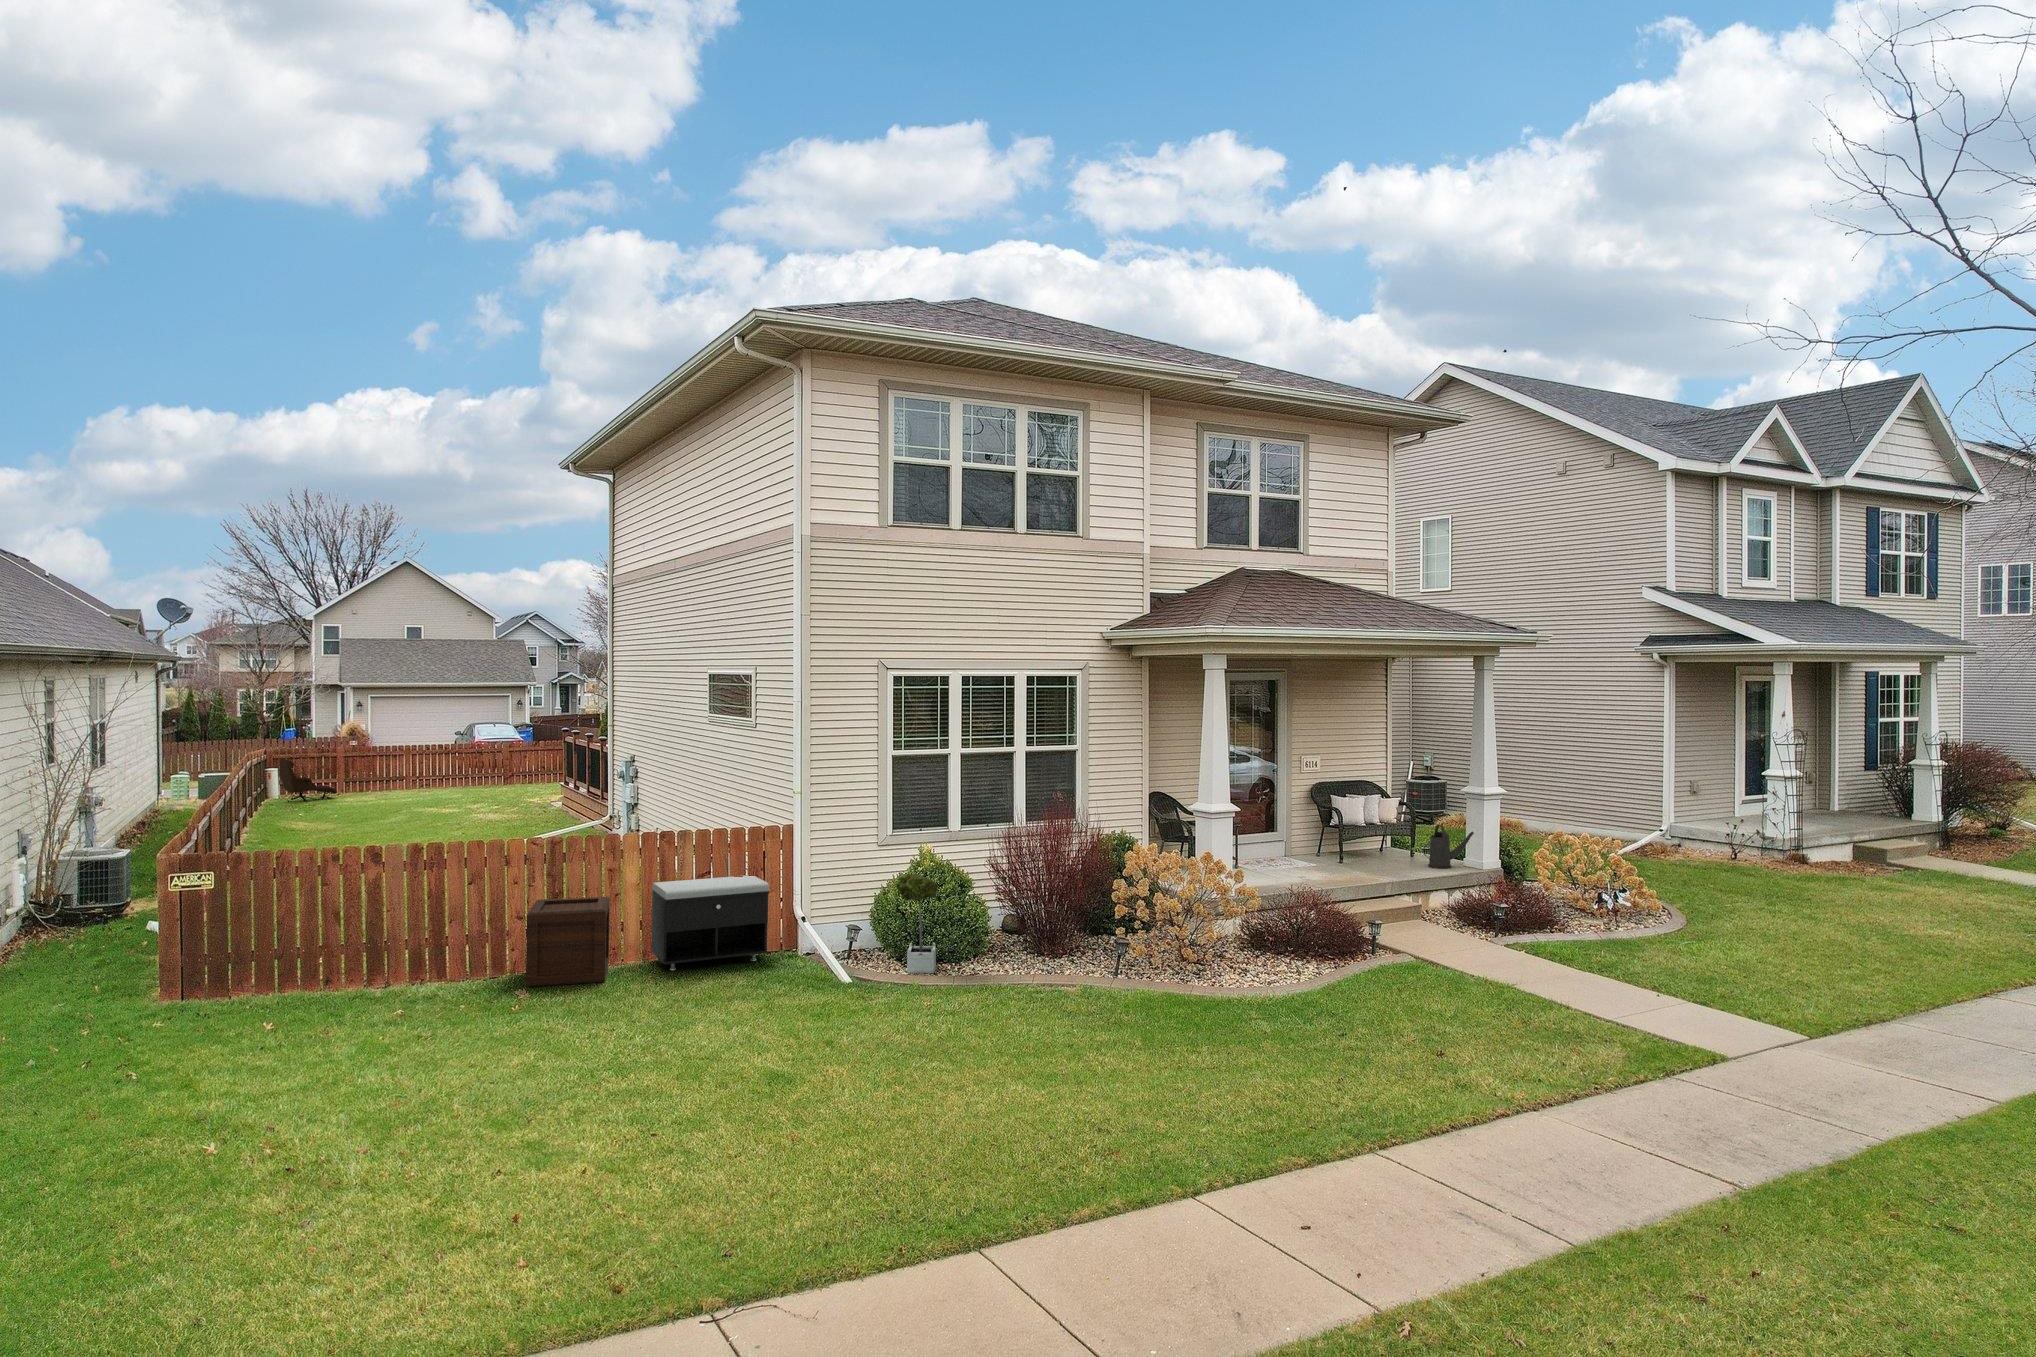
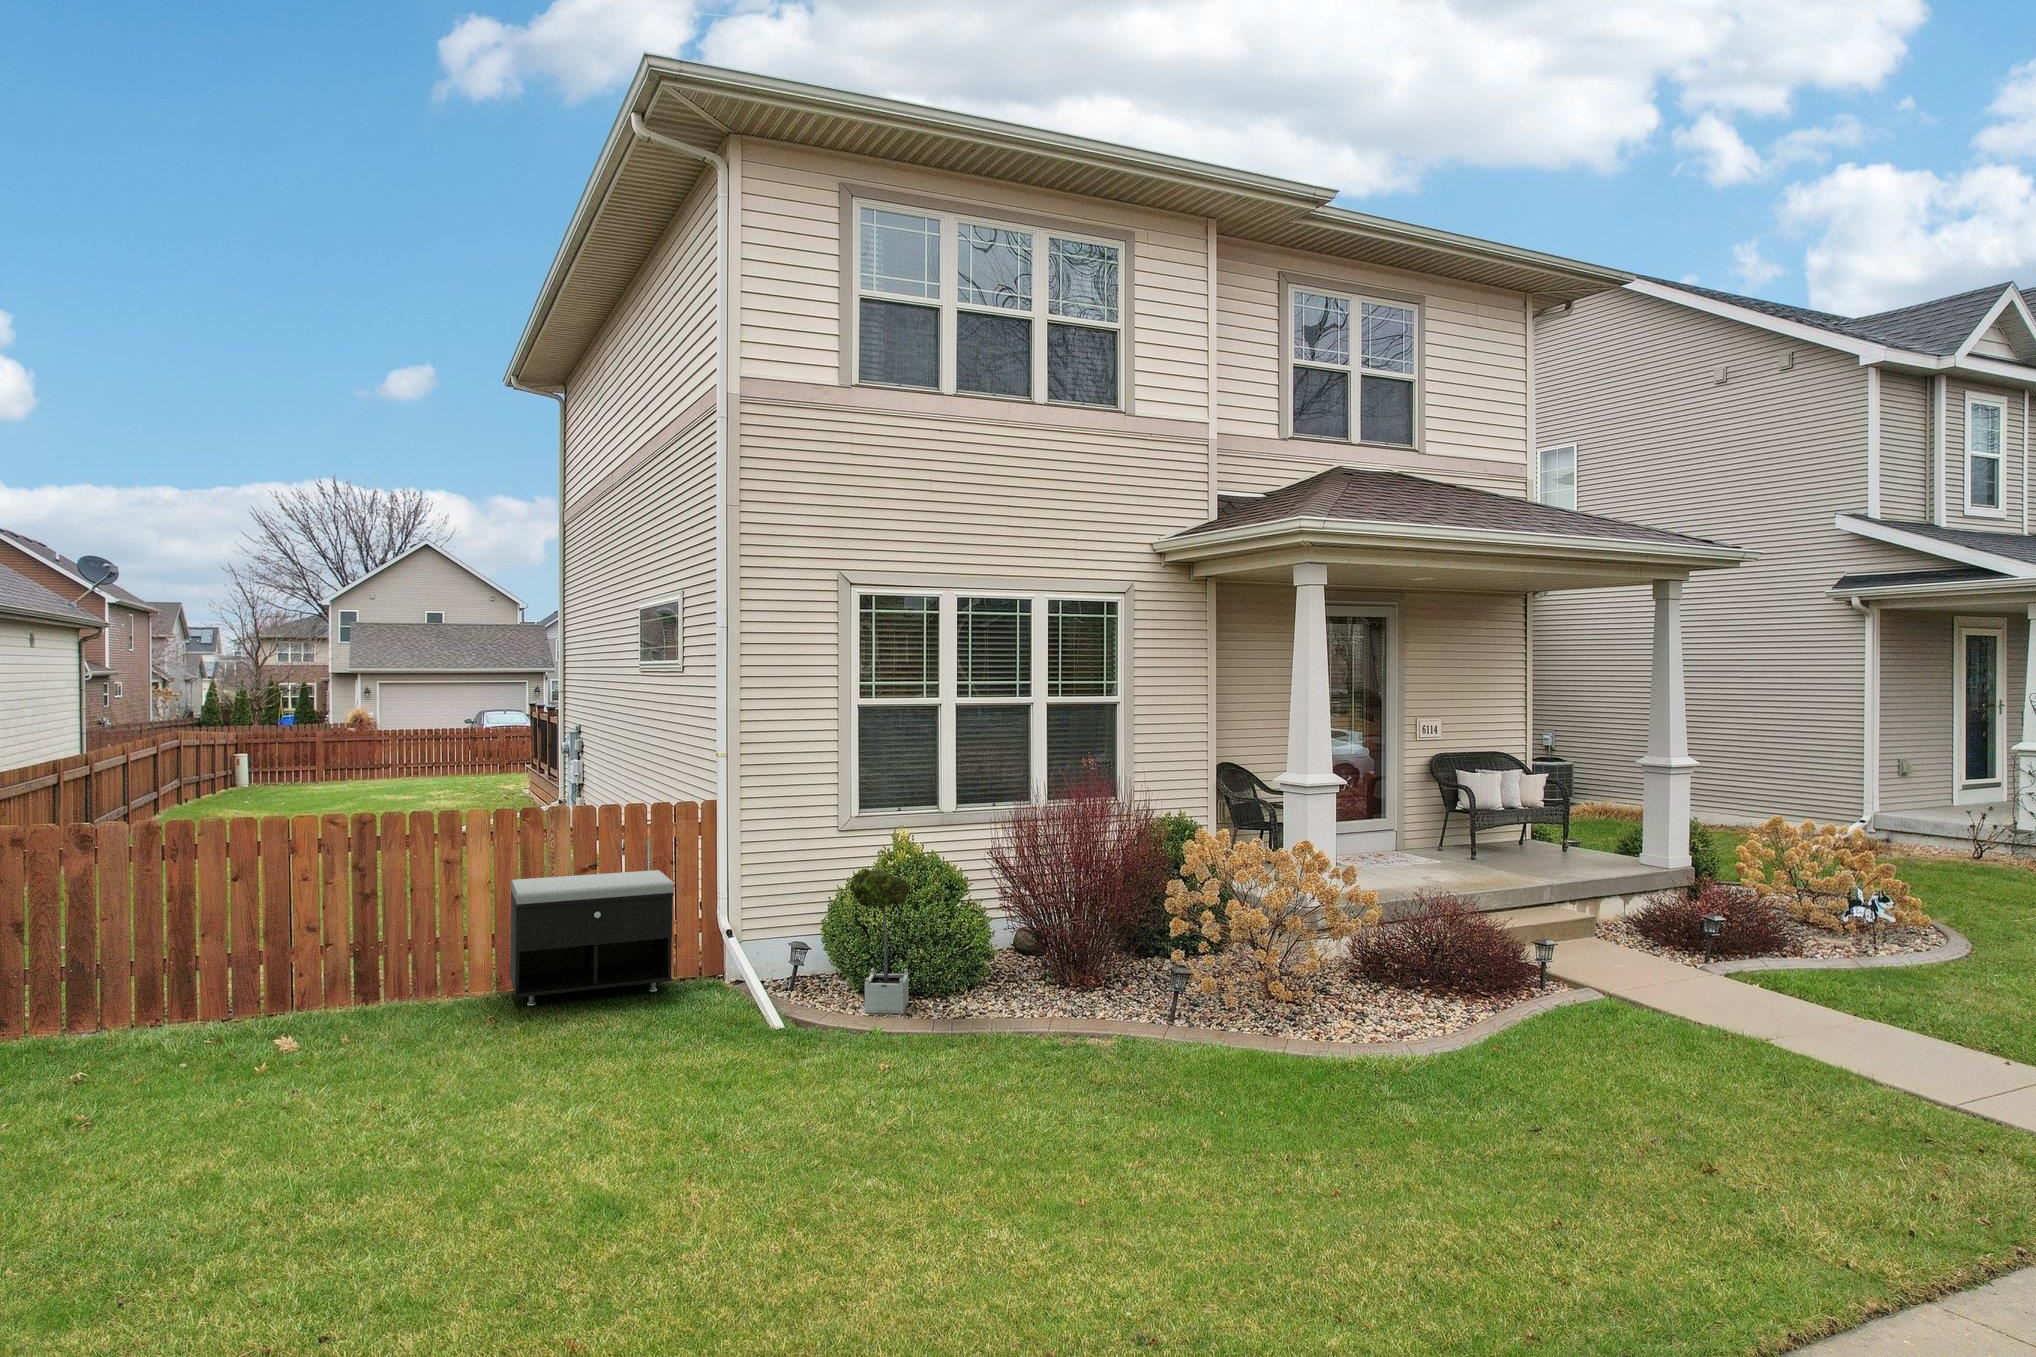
lounge chair: present [279,759,337,802] -> none [225,740,290,789]
watering can: present [1423,825,1474,868] -> none [1587,808,1657,867]
wooden crate: present [526,897,610,987] -> none [303,899,448,1031]

